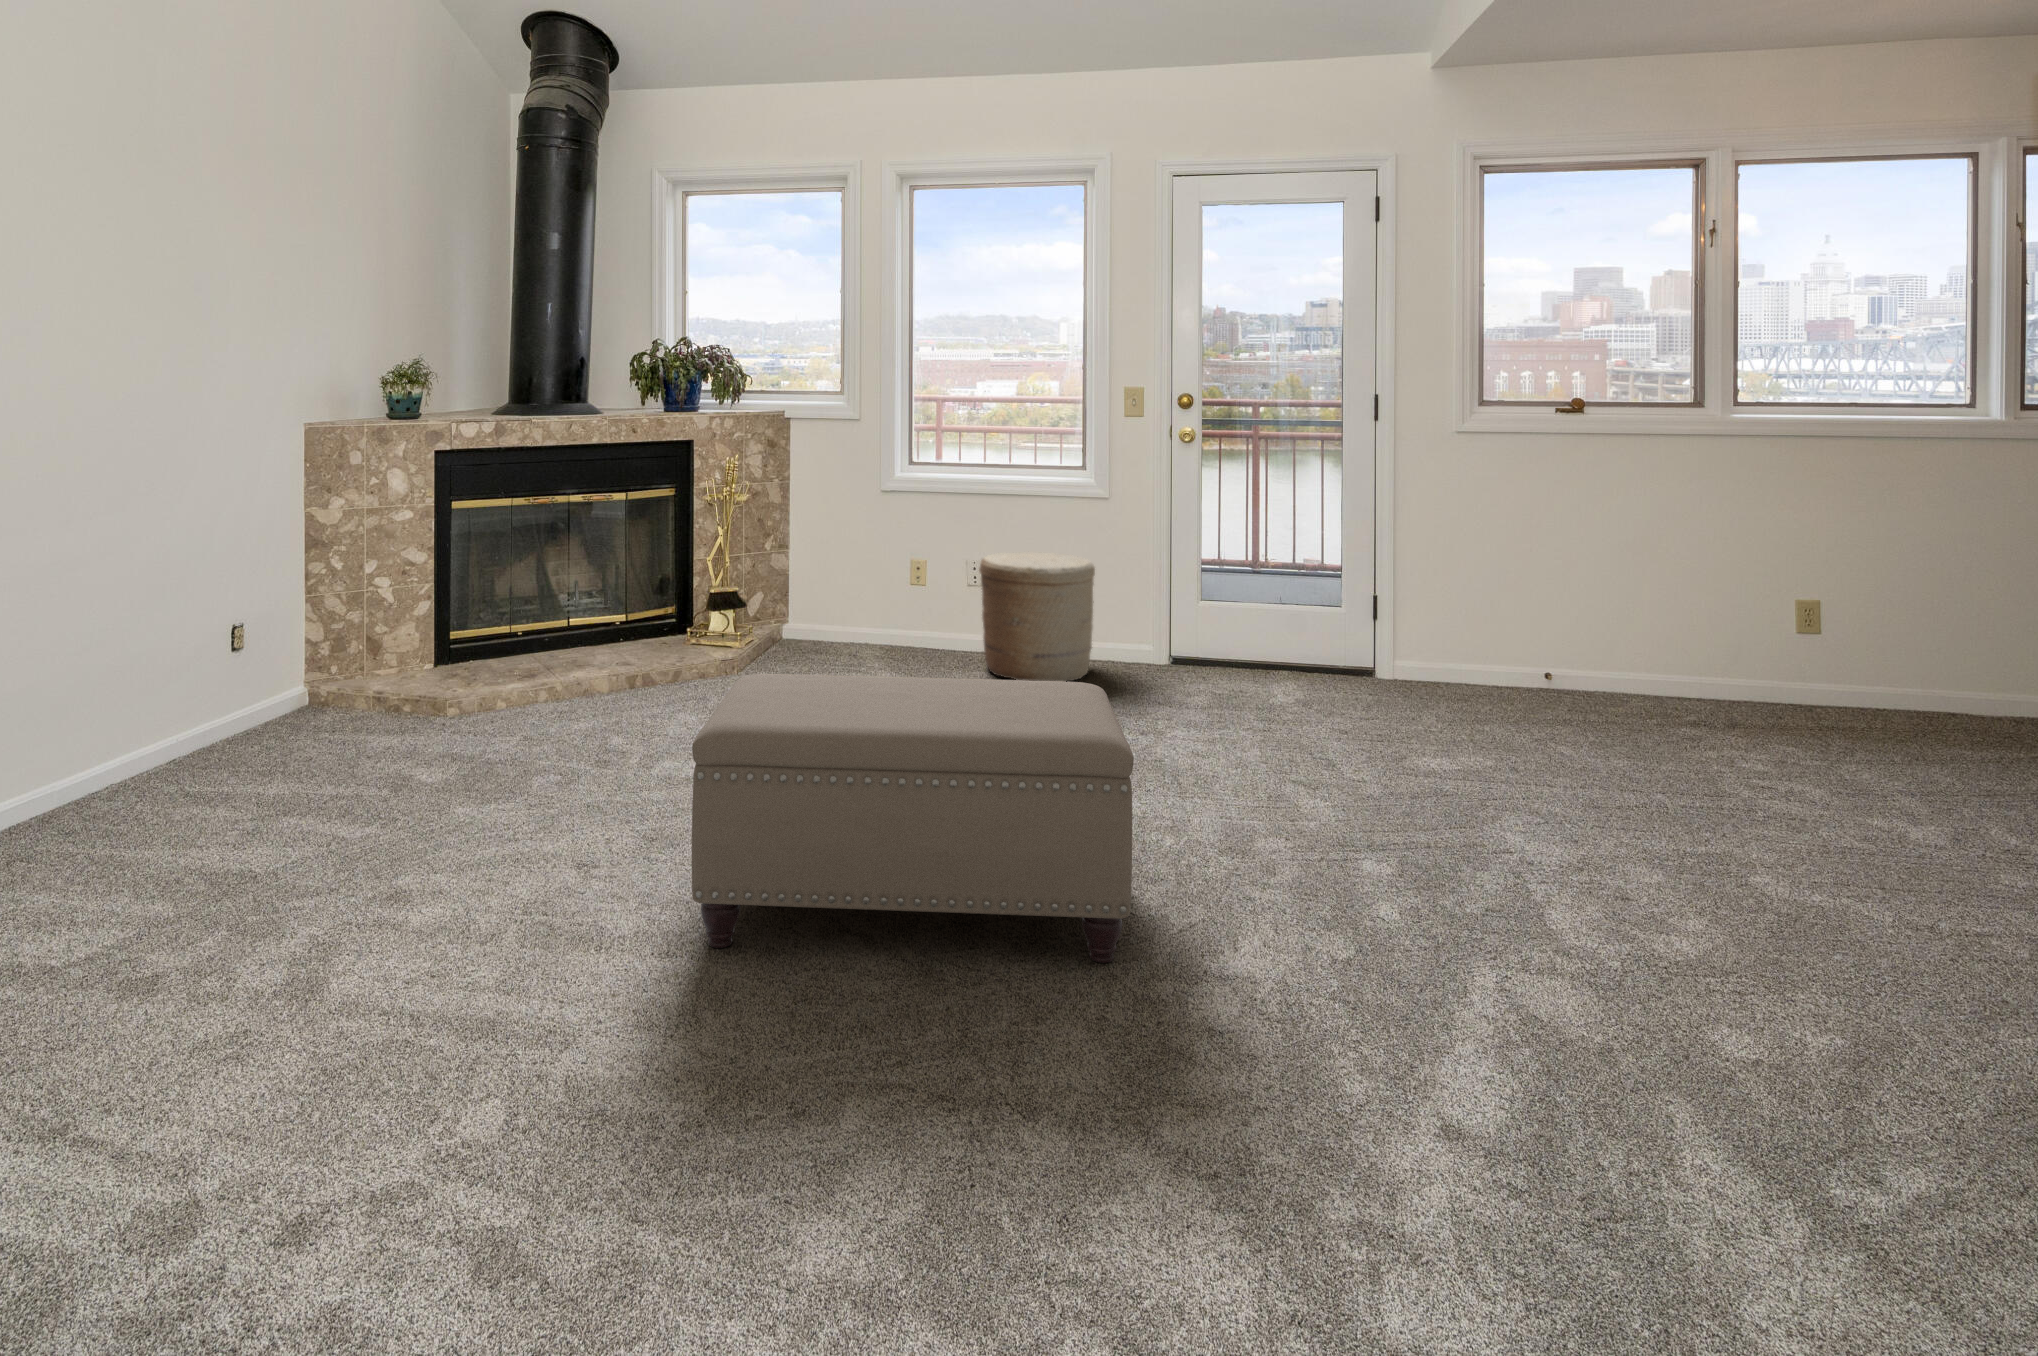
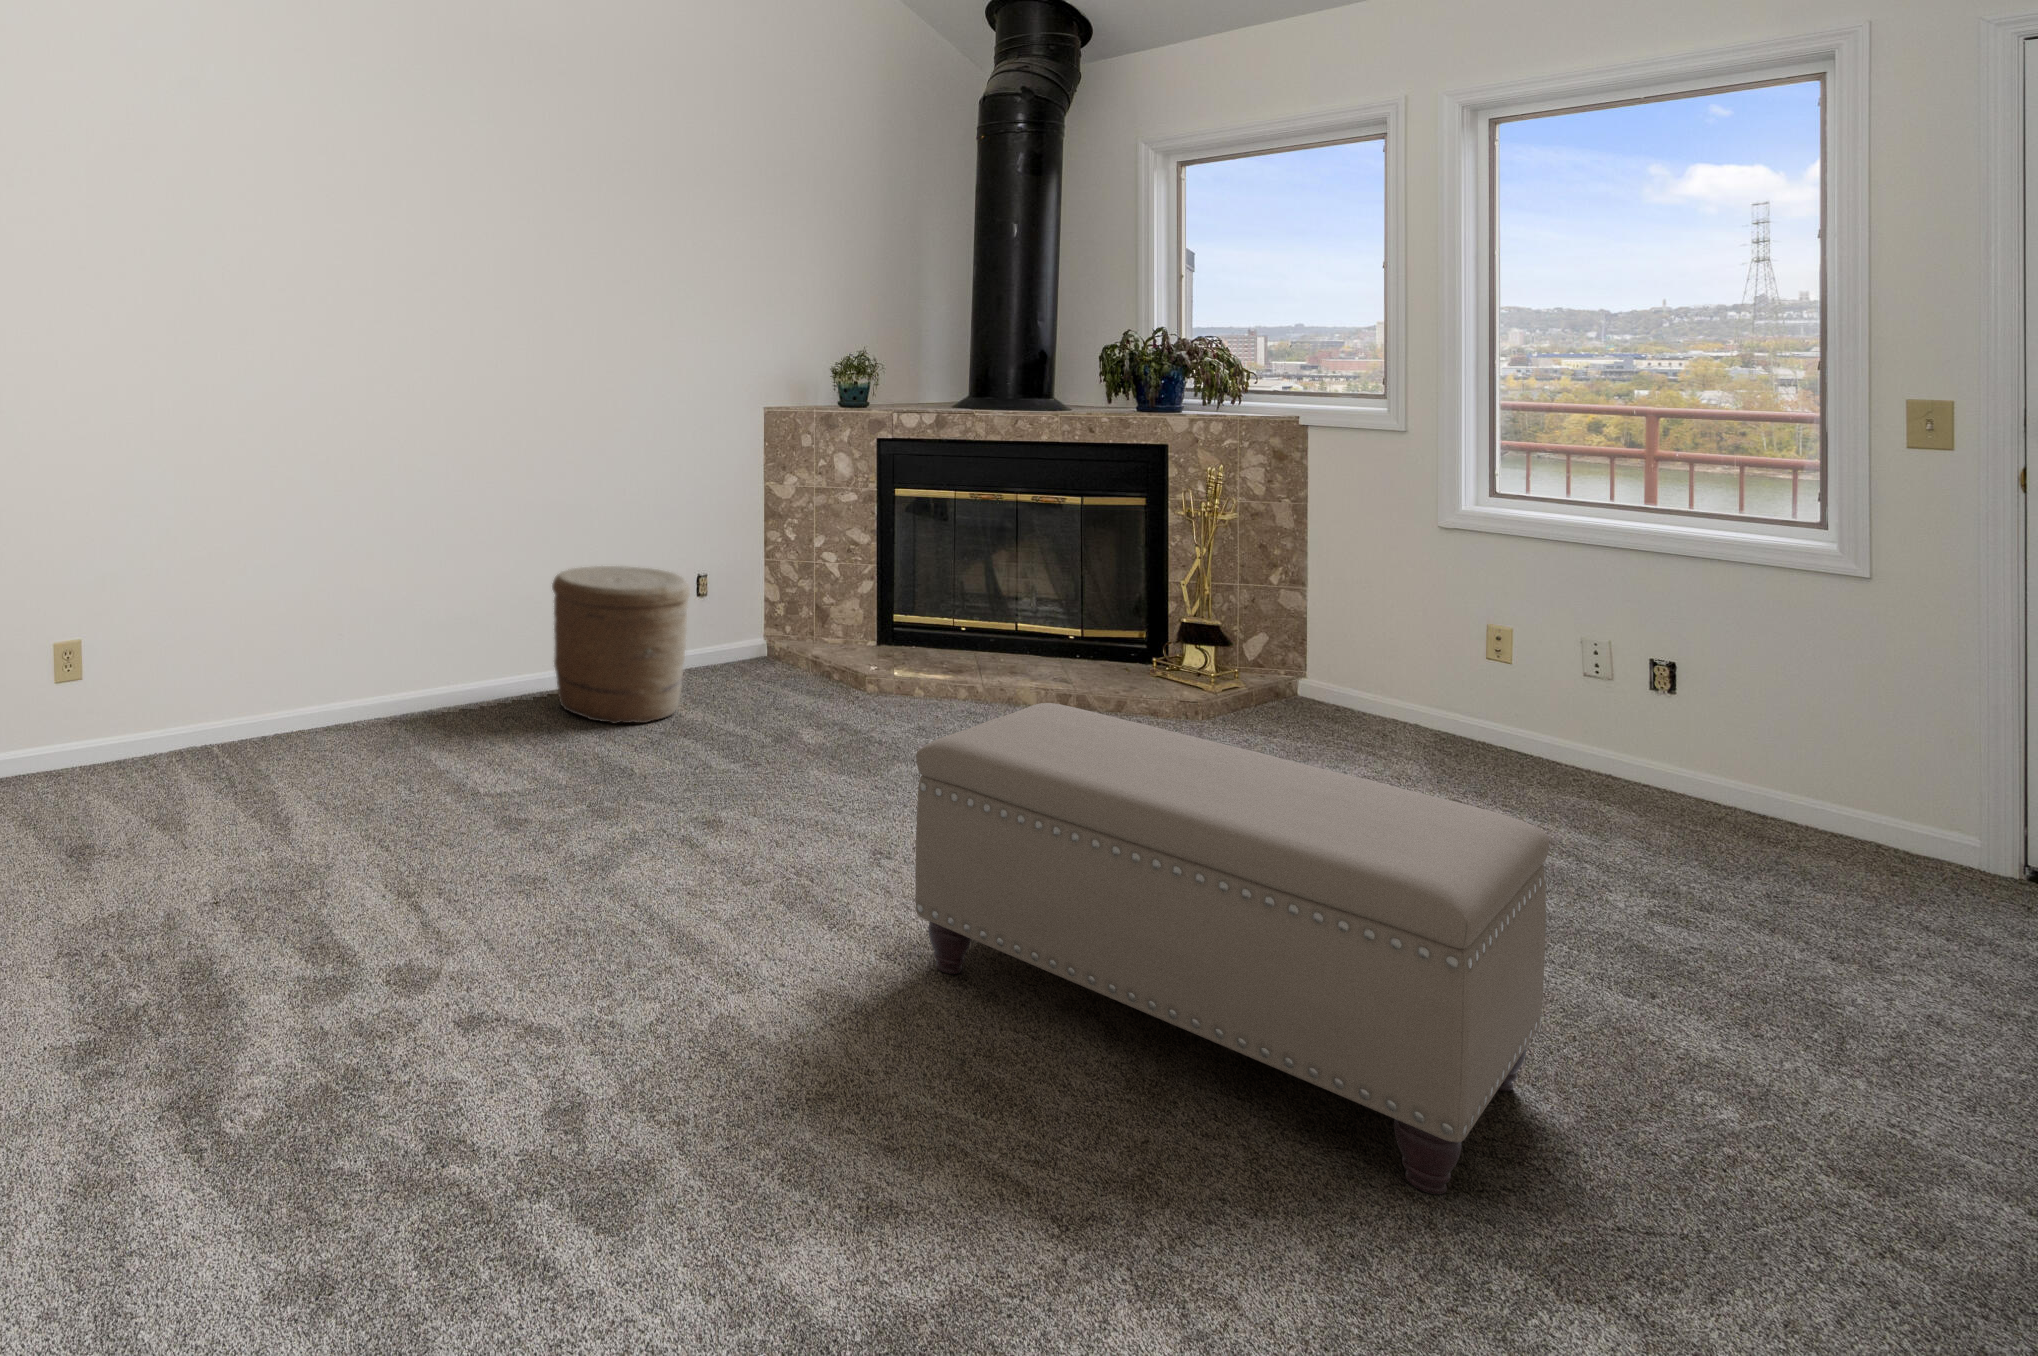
woven basket: present [979,552,1095,682] -> present [552,566,690,724]

